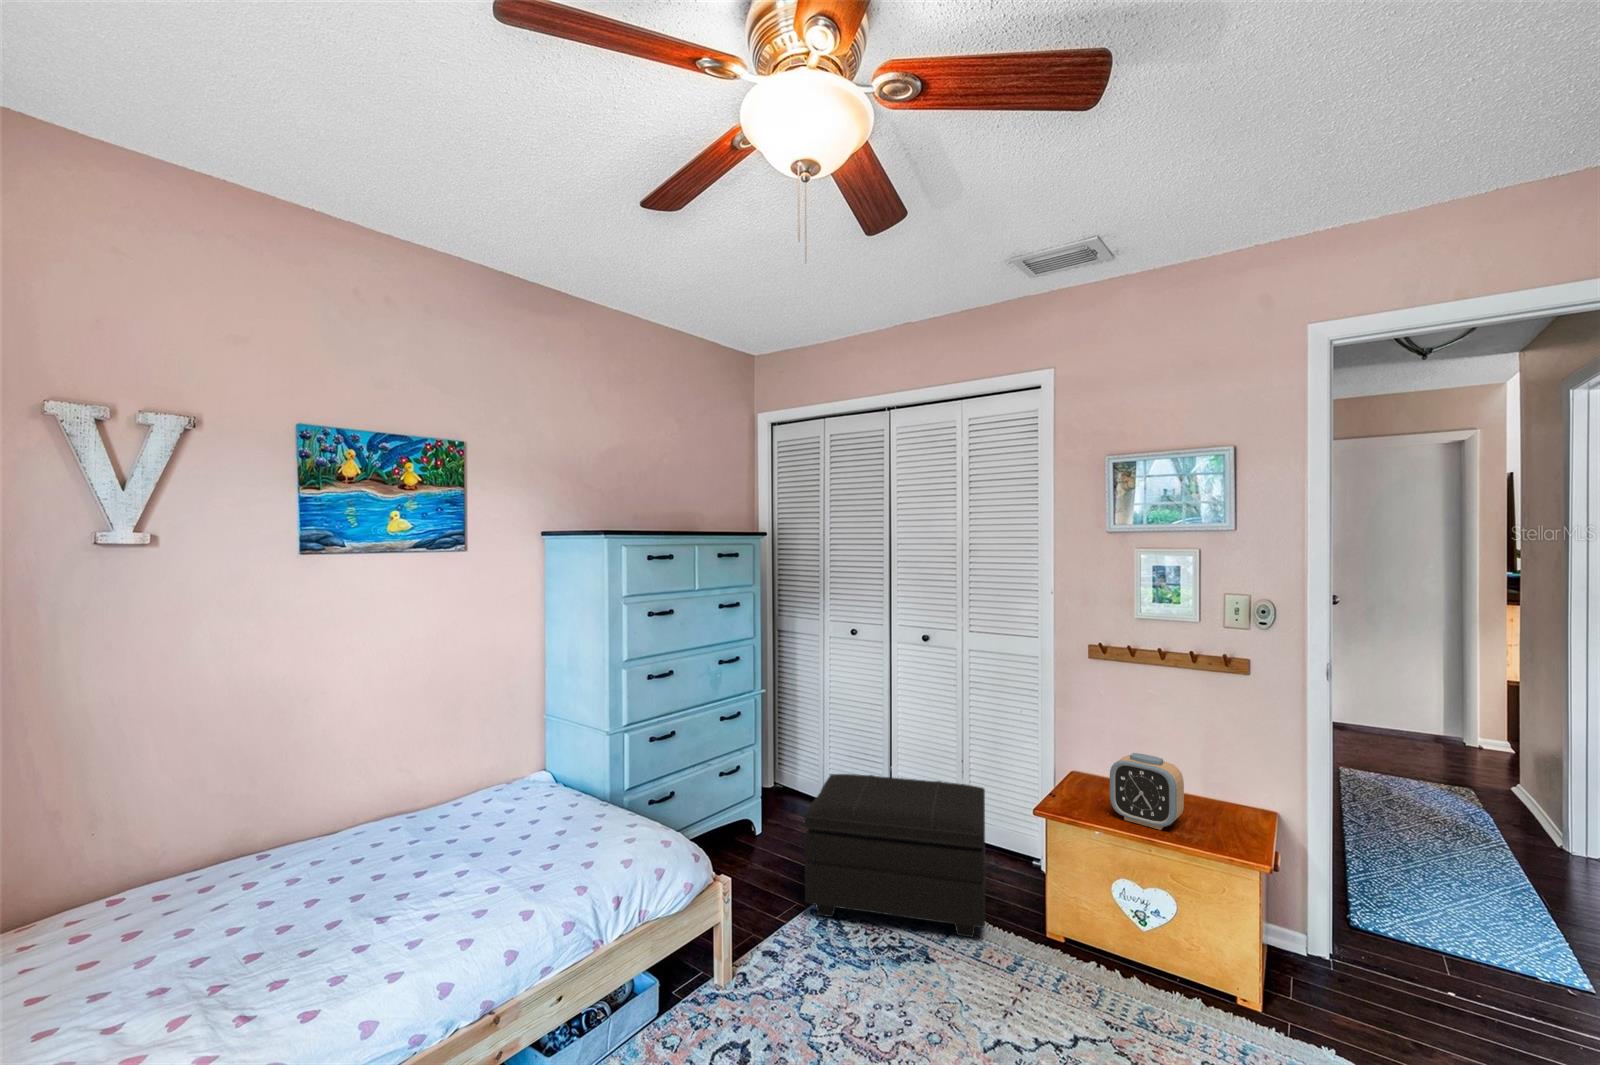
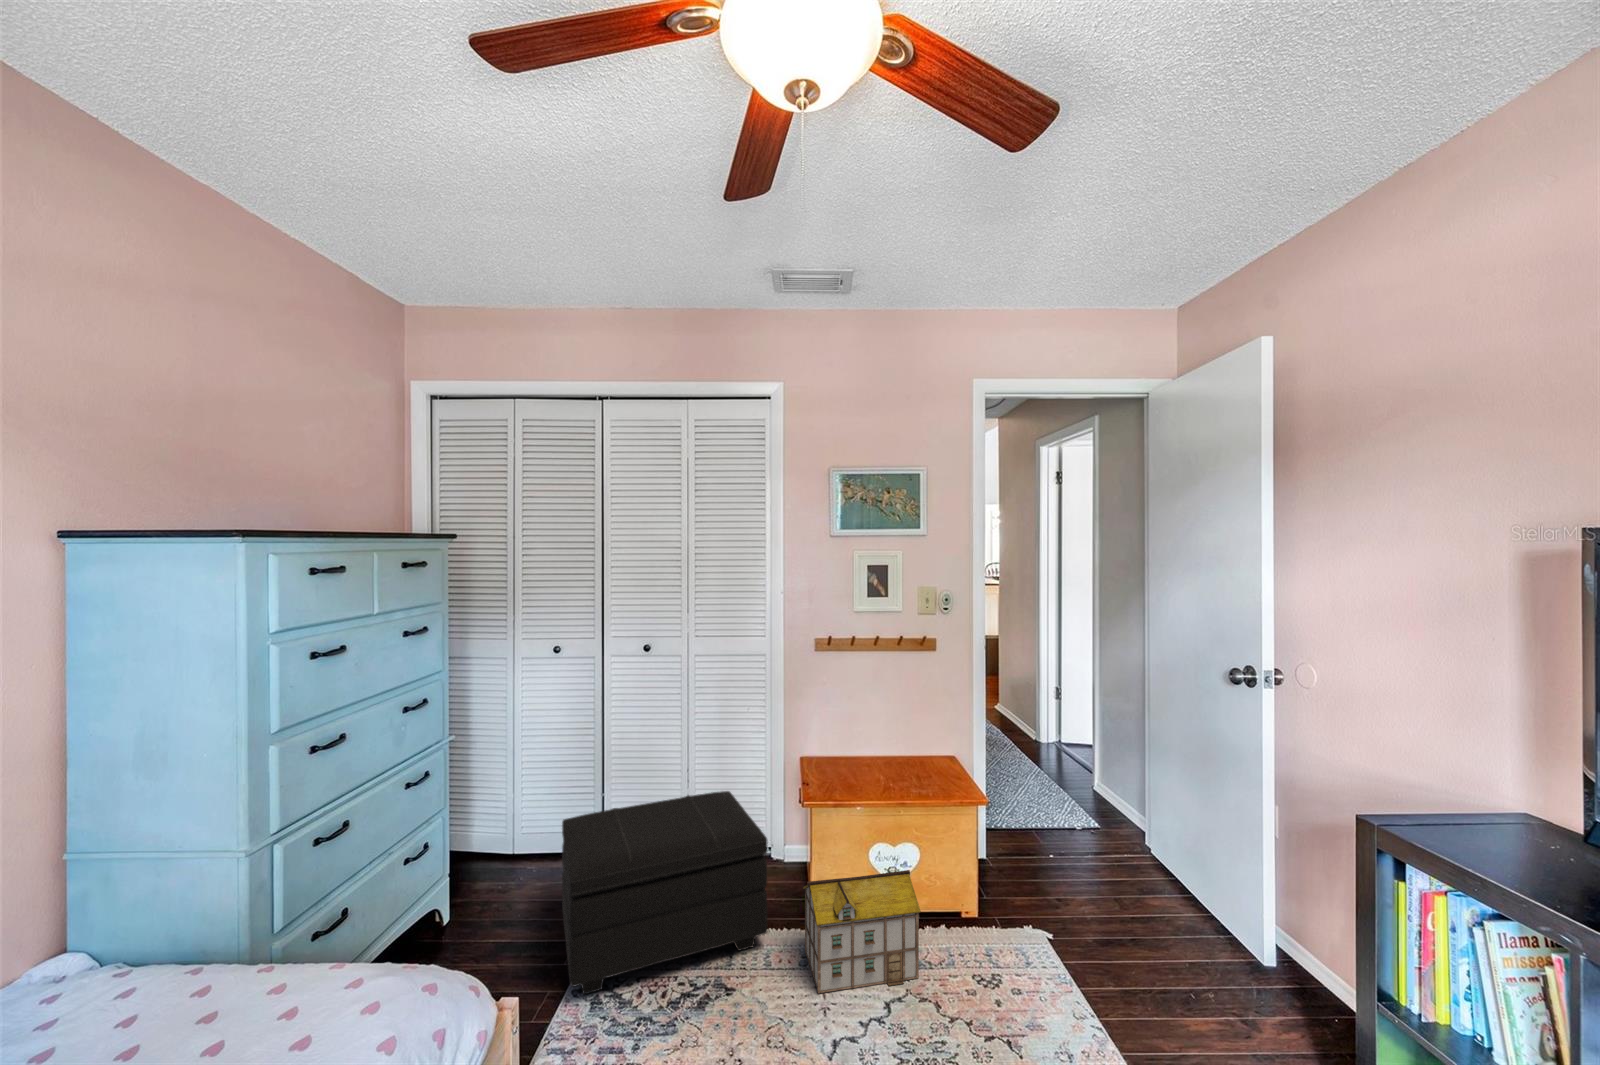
alarm clock: present [1110,753,1184,830] -> none [861,729,914,791]
toy house: none [1006,884,1133,1033] -> present [803,870,921,994]

